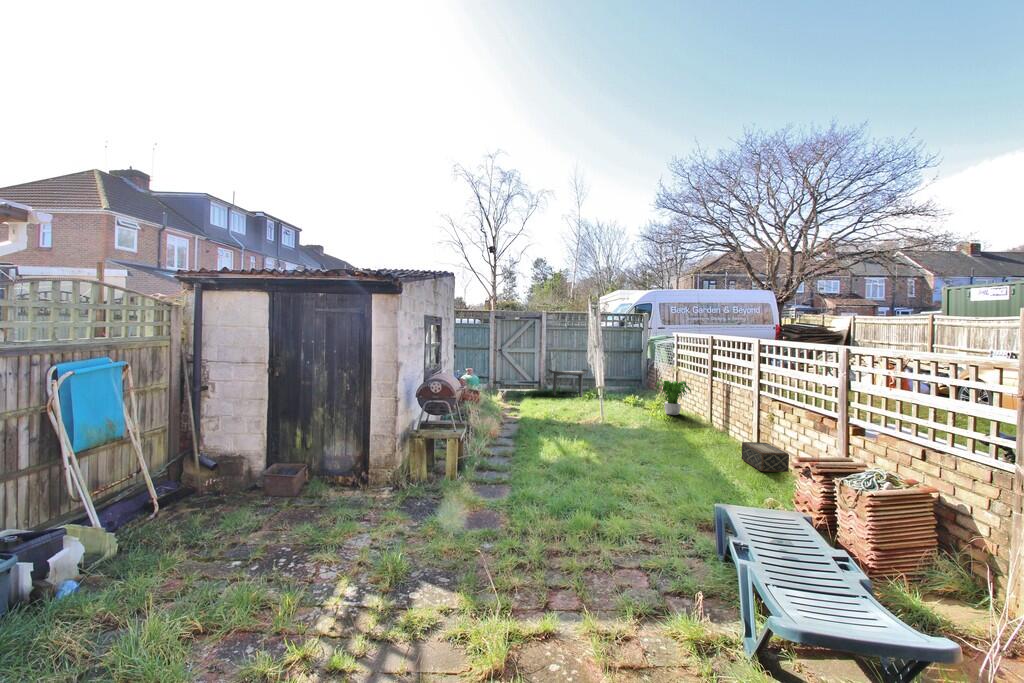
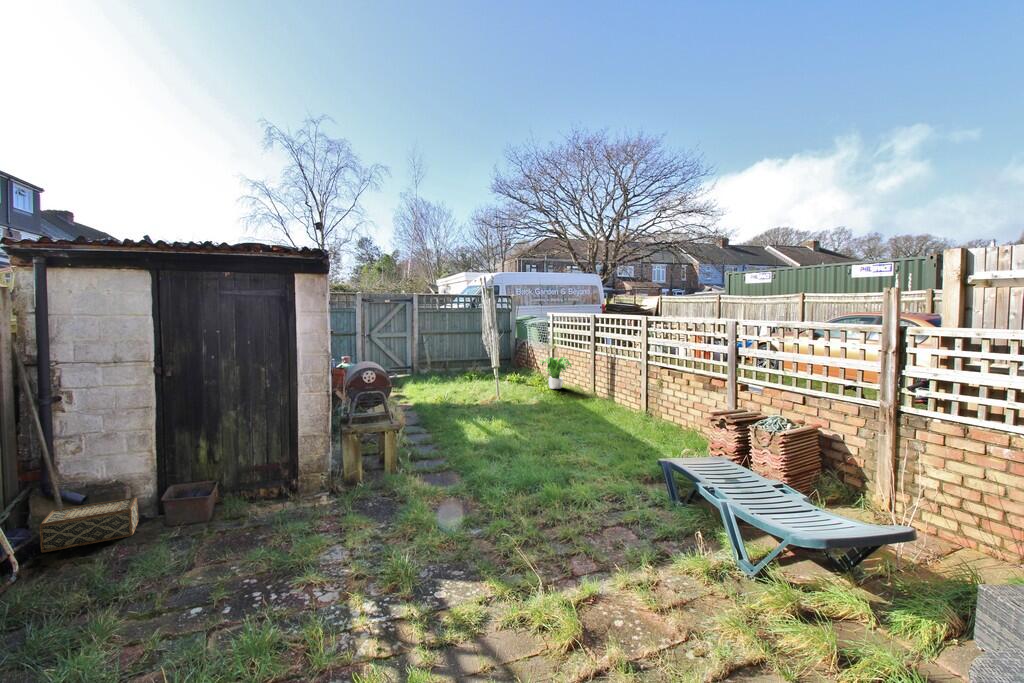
round table: present [547,369,589,397] -> none [420,351,464,380]
woven basket: present [742,442,789,472] -> present [39,497,139,552]

